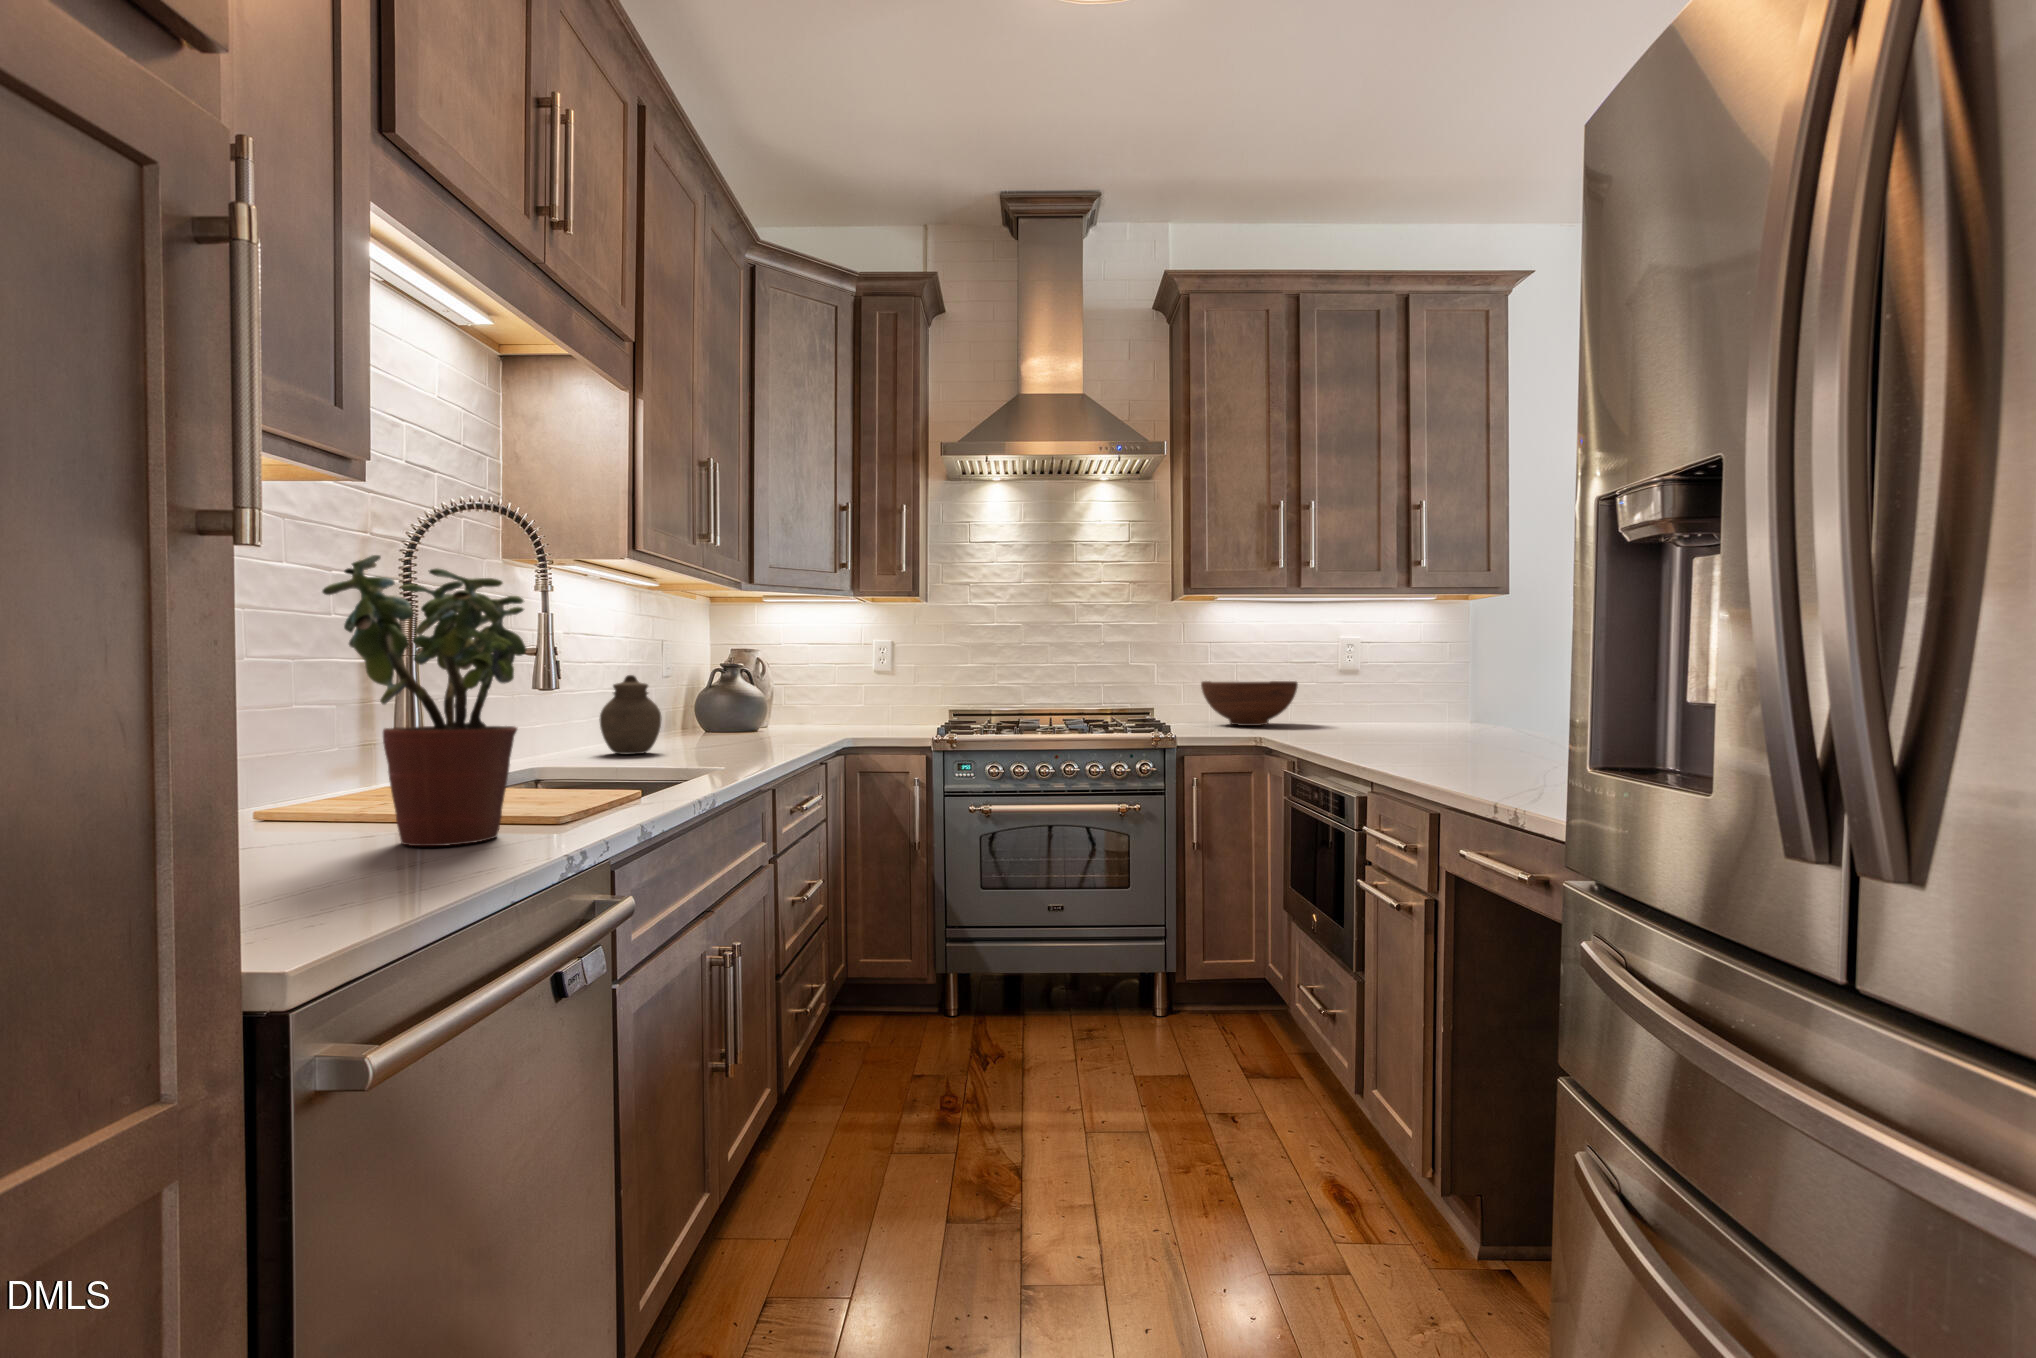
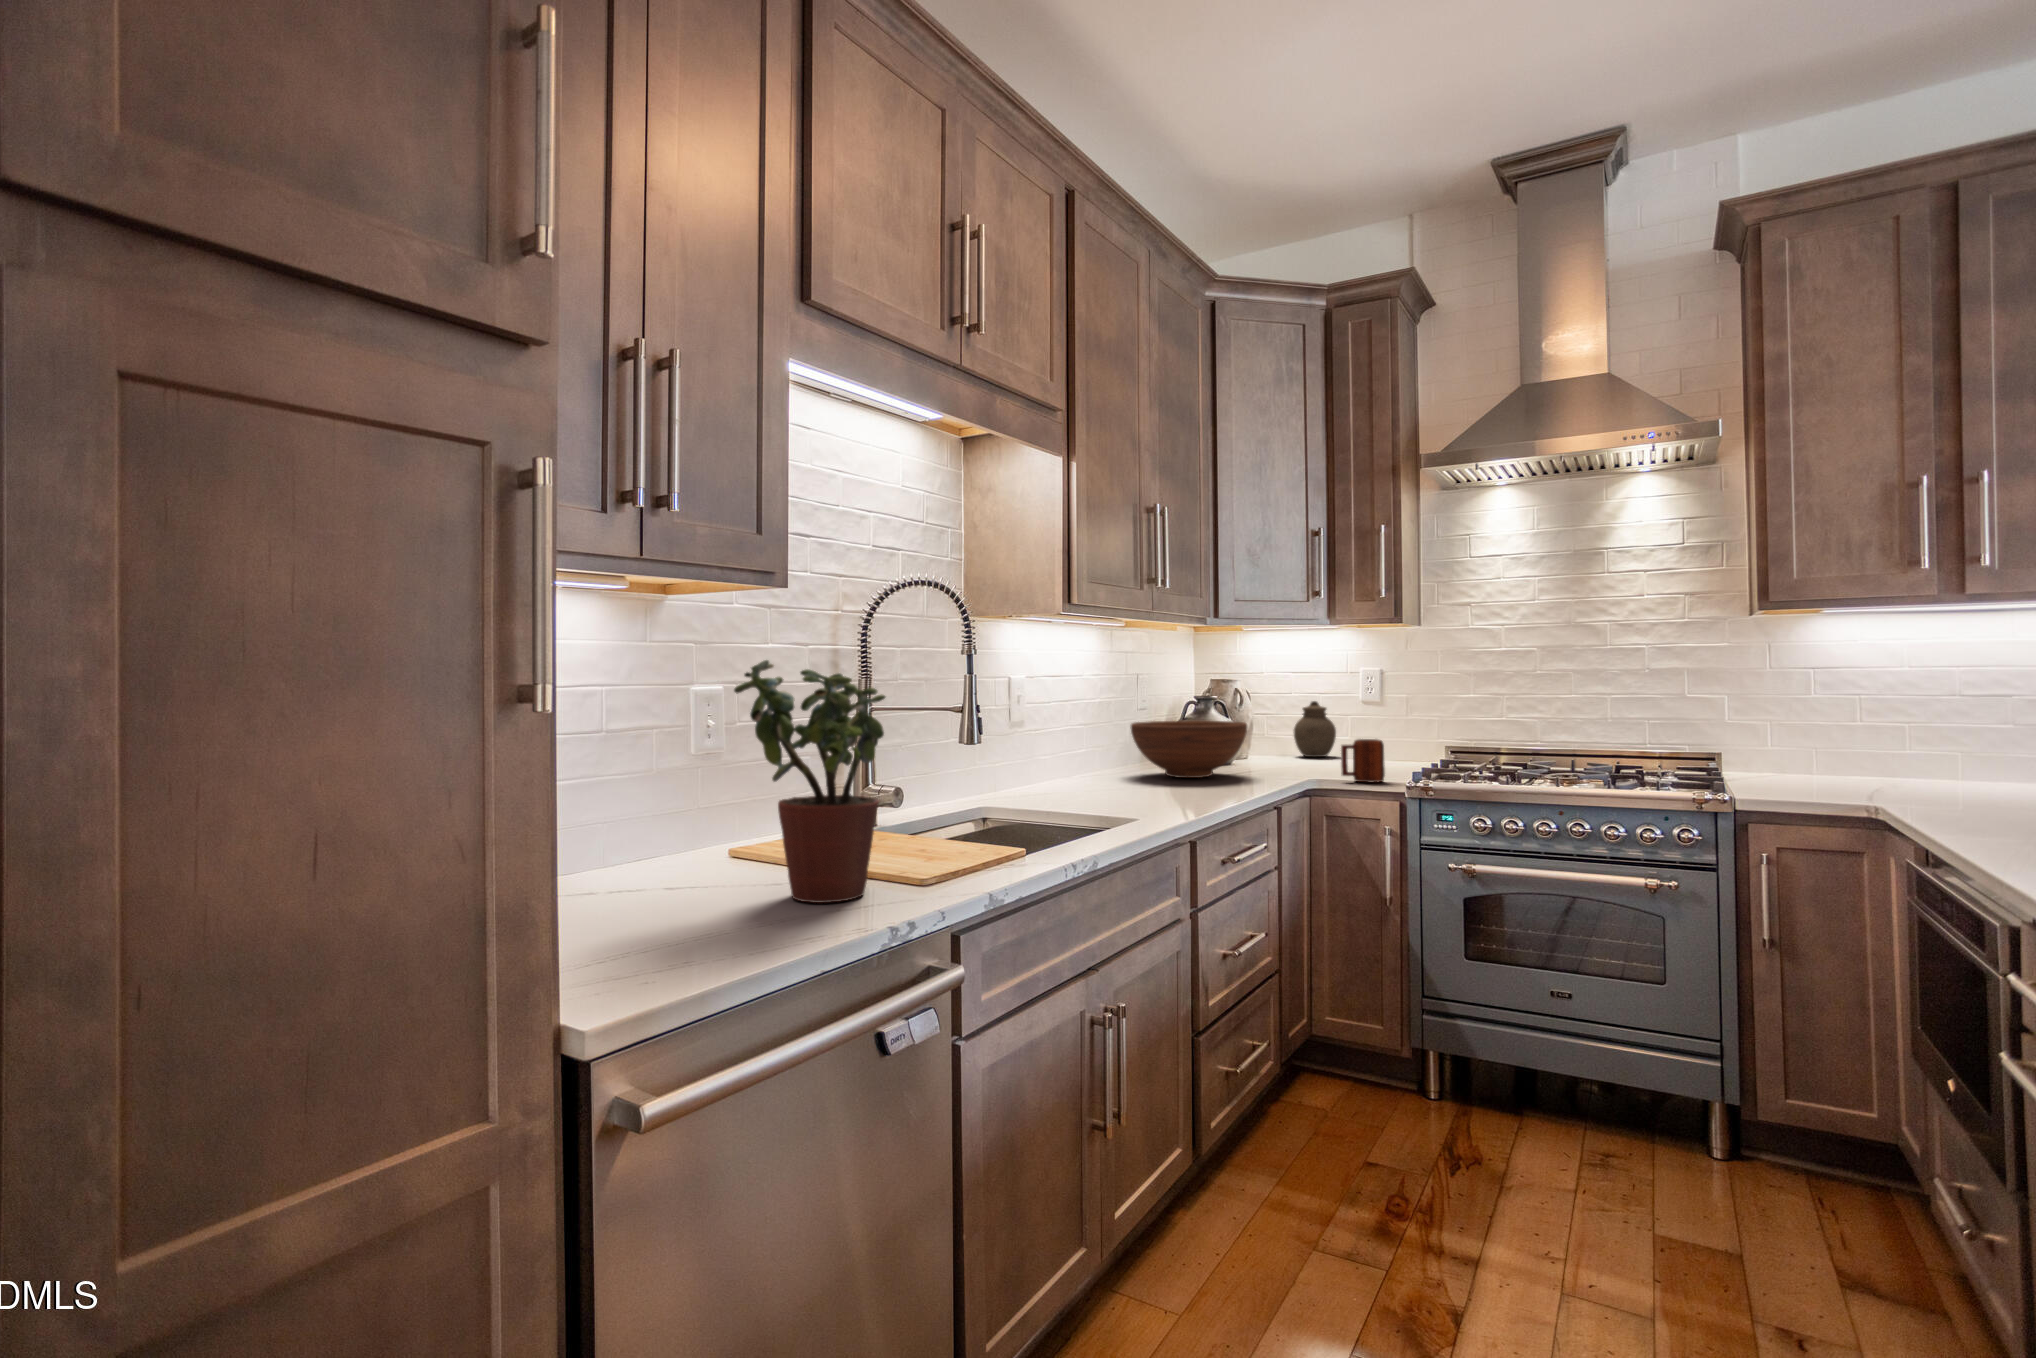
jar: present [599,675,662,754] -> present [1294,701,1336,757]
fruit bowl: present [1201,681,1298,726] -> present [1130,721,1247,778]
mug: none [877,697,914,736] -> present [1341,739,1385,783]

